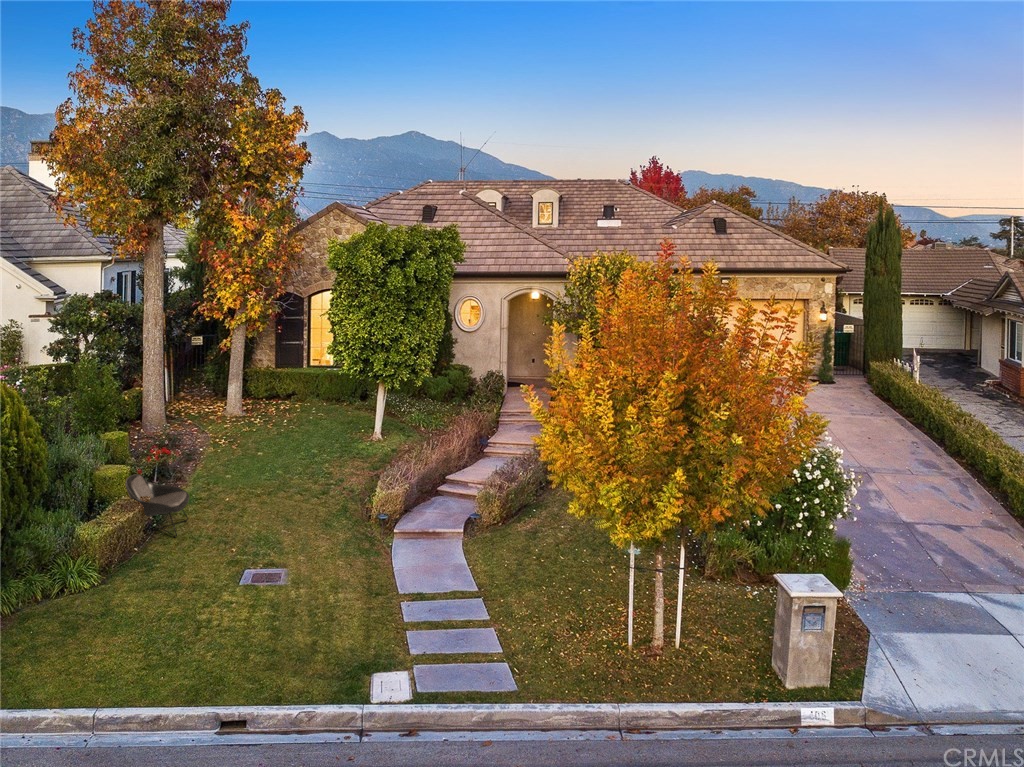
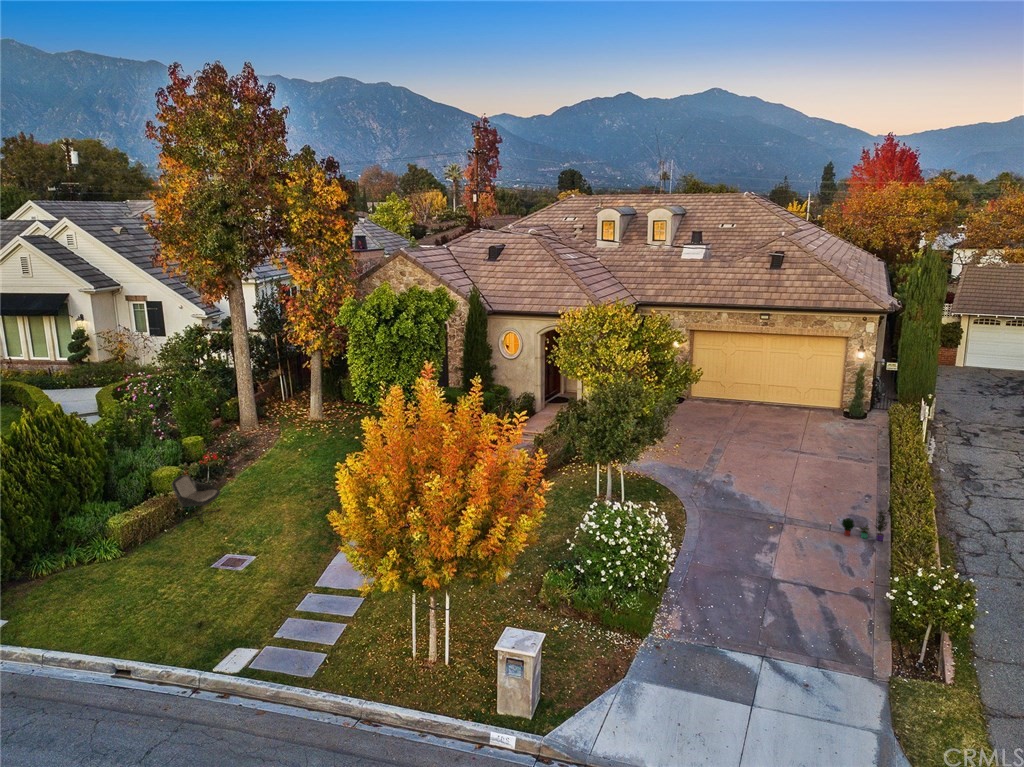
potted plant: none [912,441,961,475] -> present [842,511,888,541]

